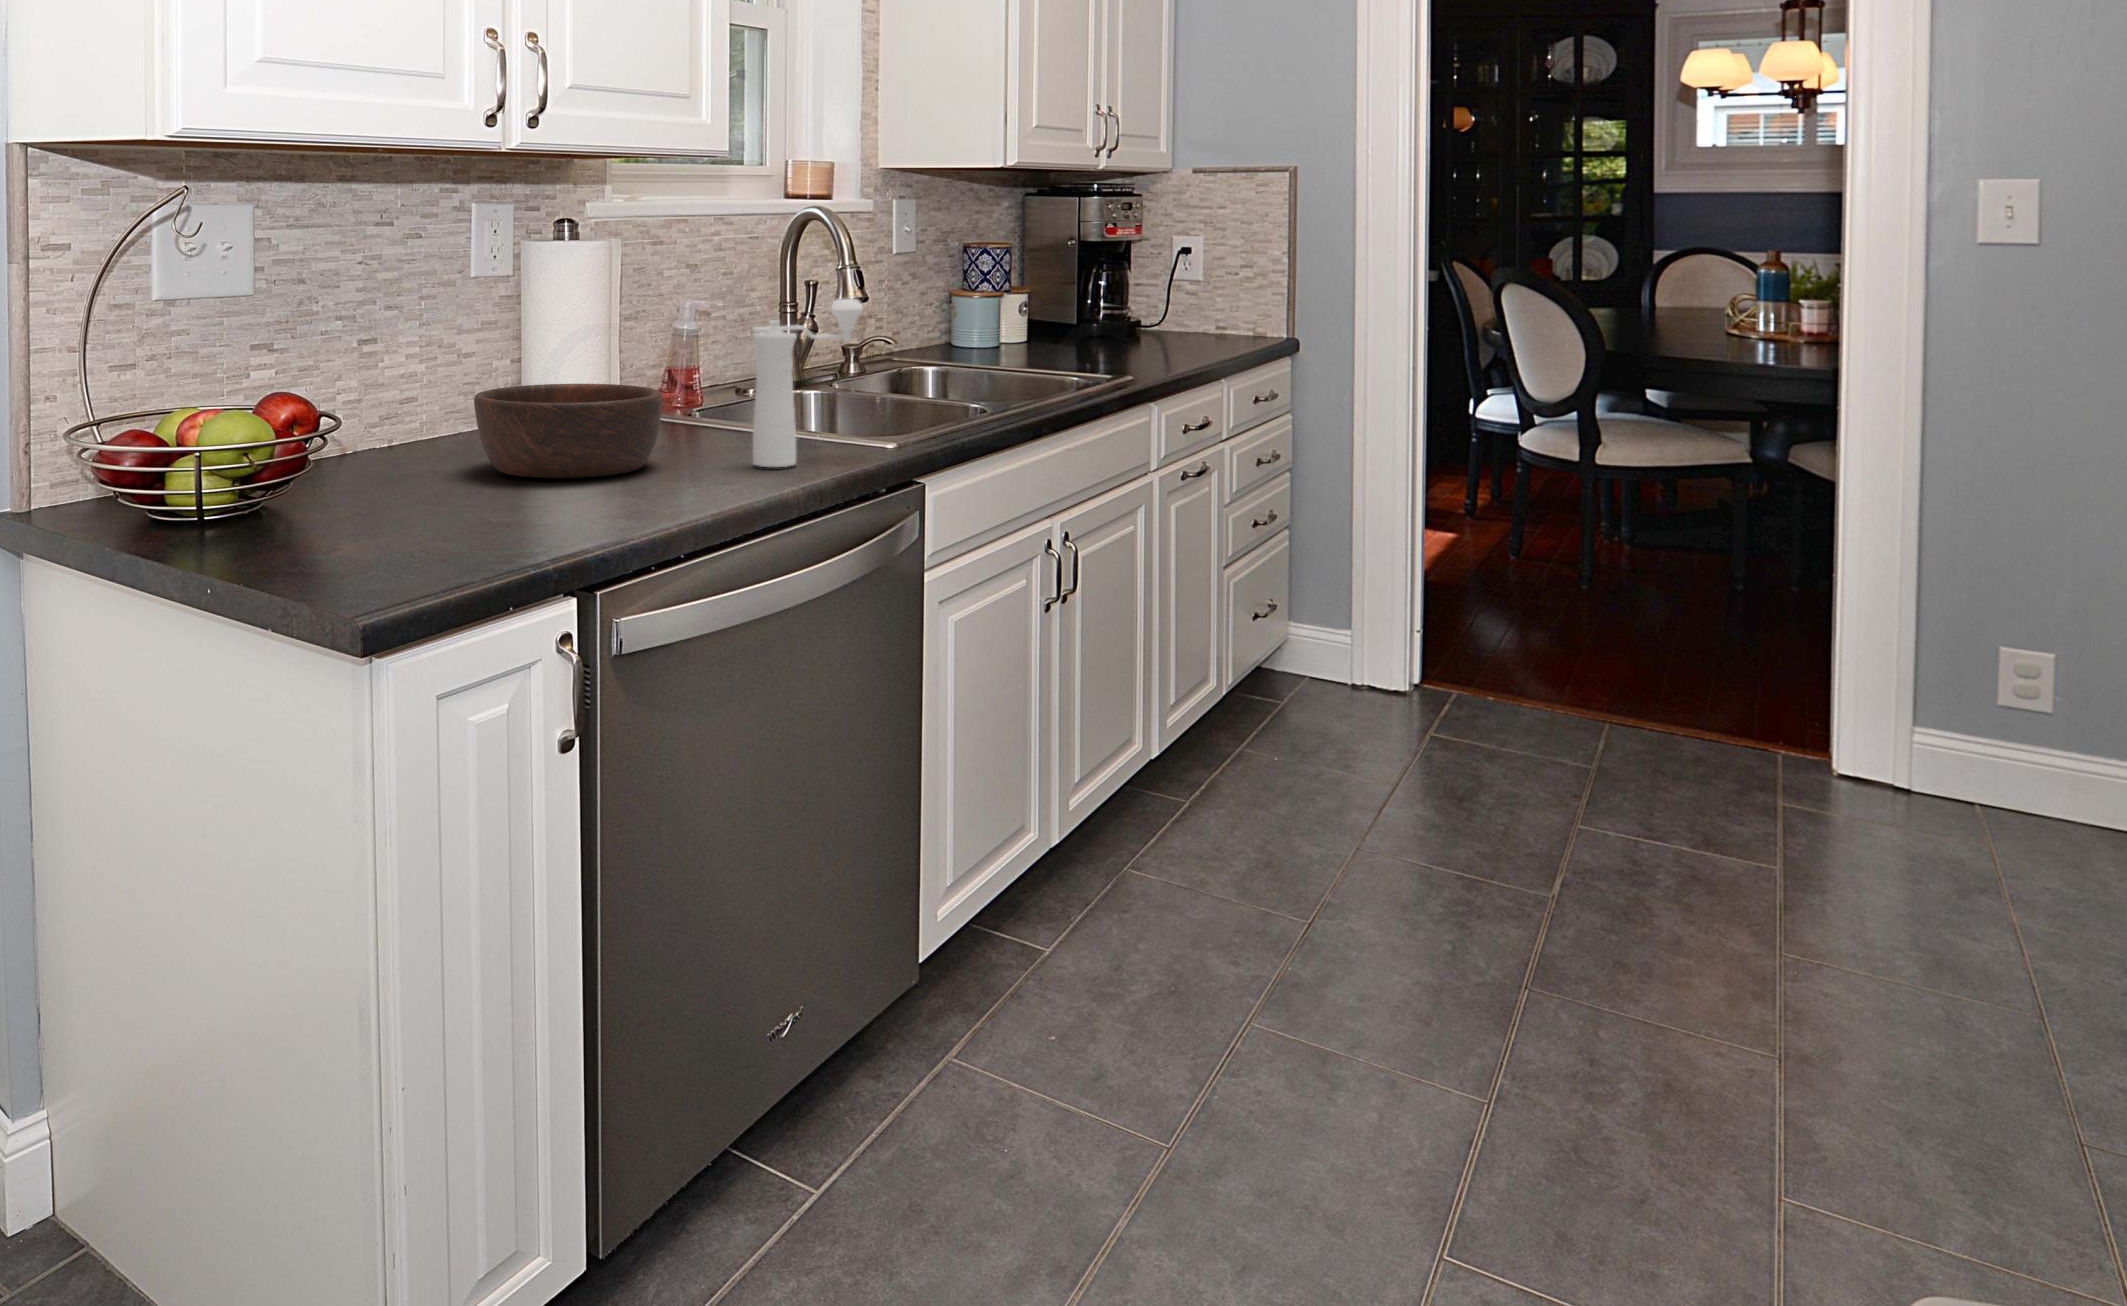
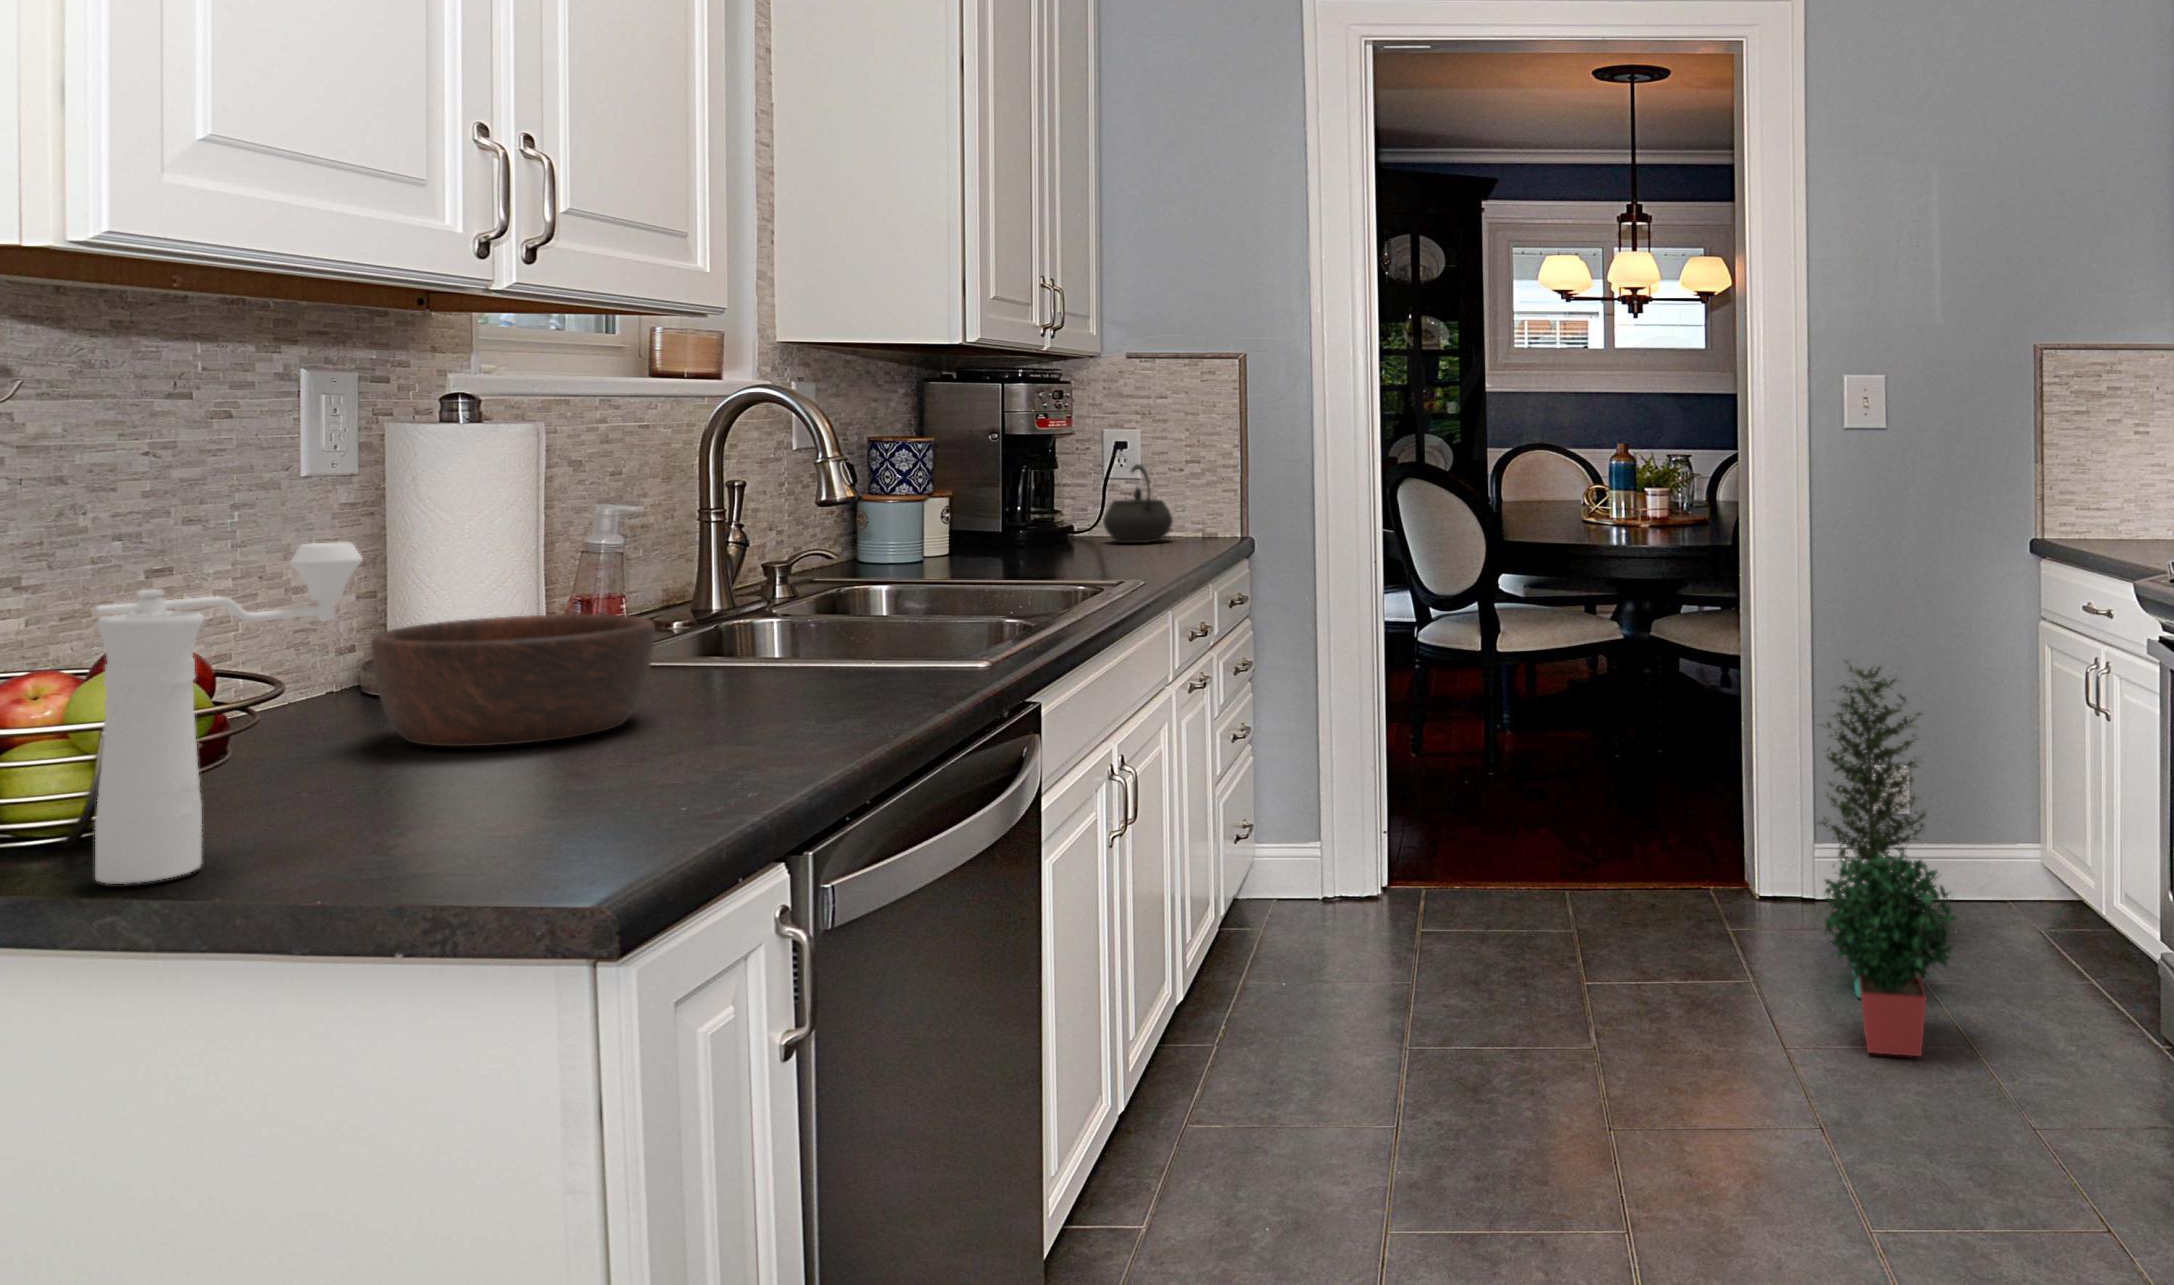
kettle: none [1163,268,1228,341] -> present [1103,464,1173,543]
pepper mill: present [753,299,863,467] -> present [94,542,362,884]
potted plant: none [1861,508,2063,942] -> present [1816,661,1956,1056]

